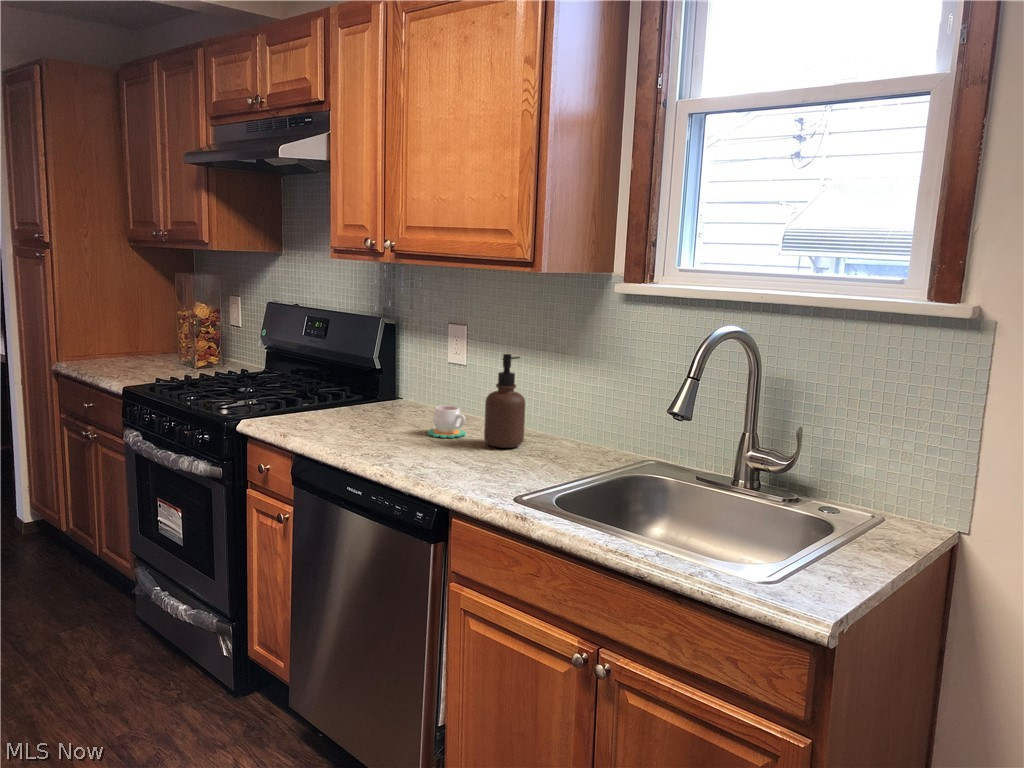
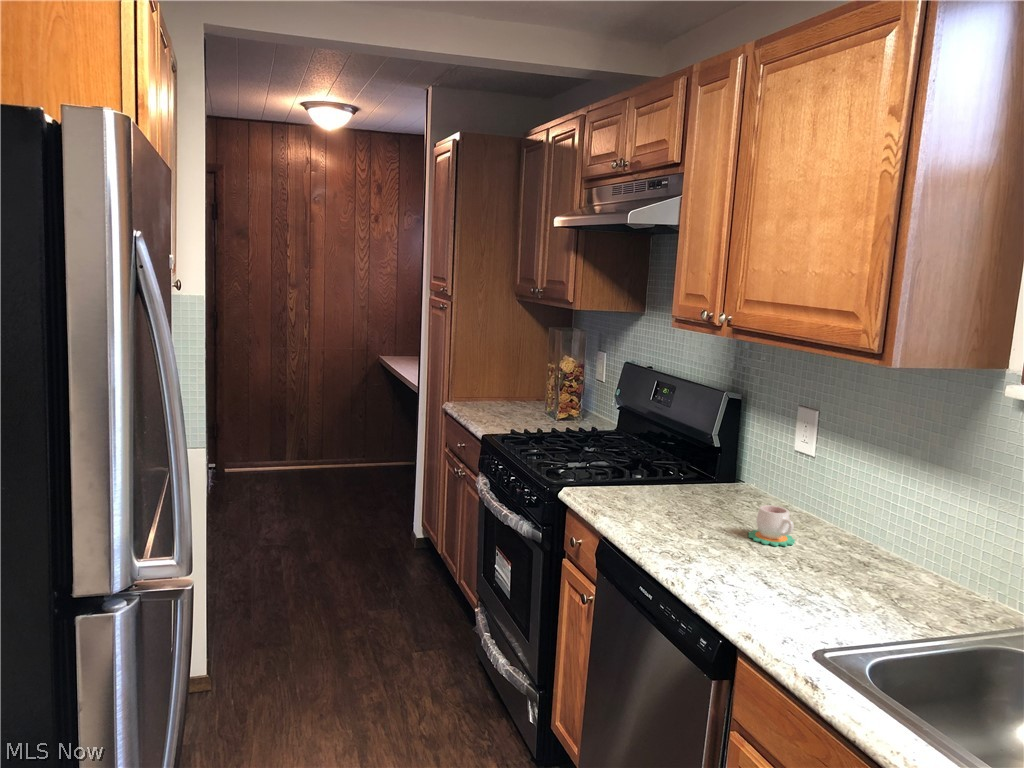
soap dispenser: present [484,354,525,448] -> none [812,458,868,573]

